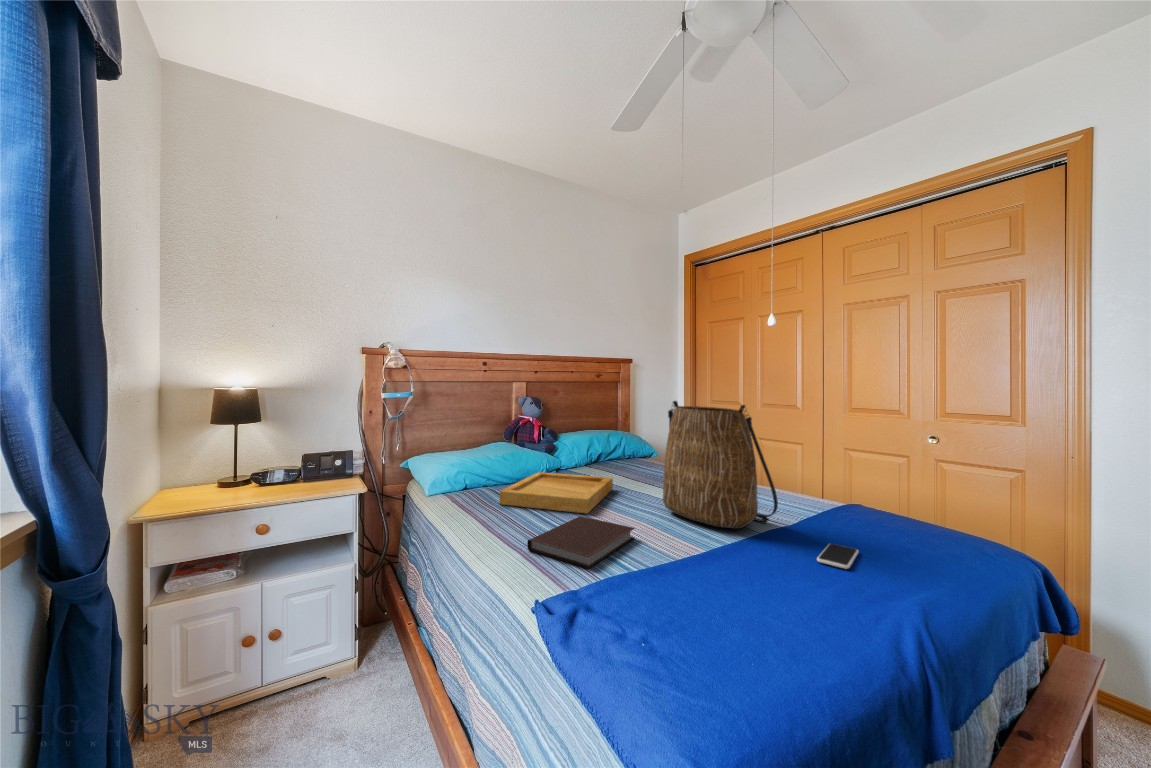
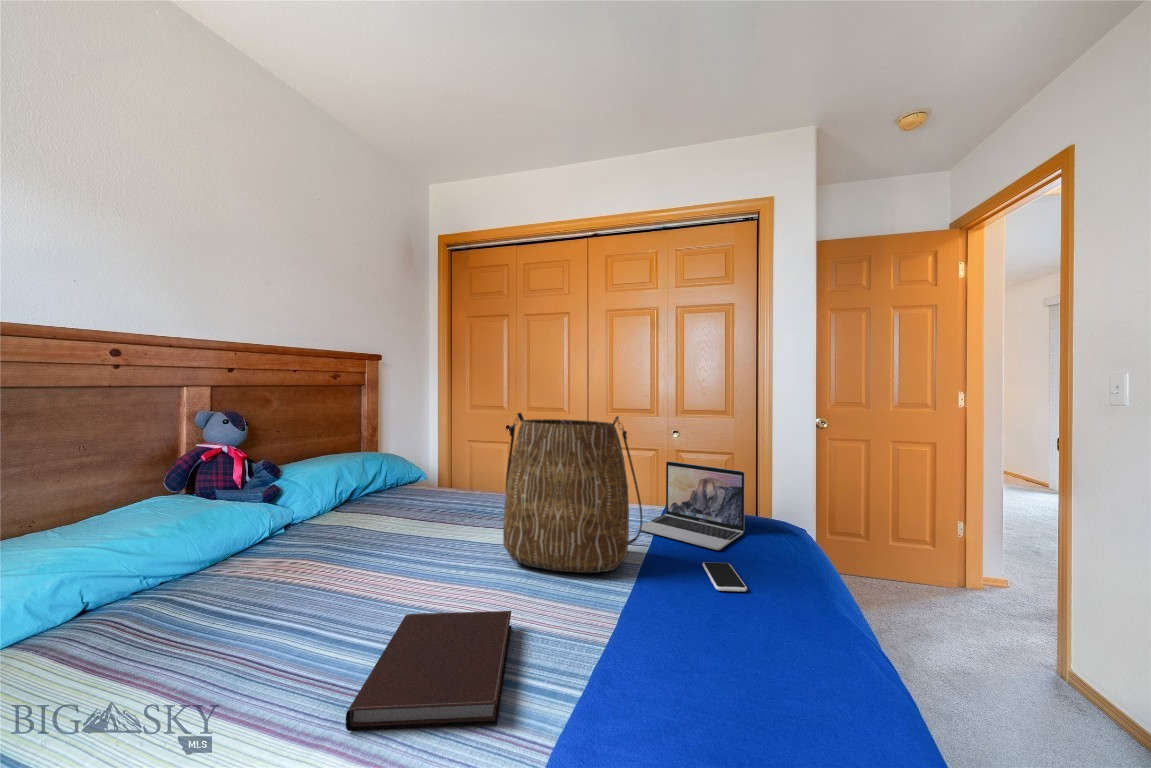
laptop: none [798,455,921,541] -> present [637,461,745,550]
tray: present [500,472,613,513] -> none [205,528,407,631]

